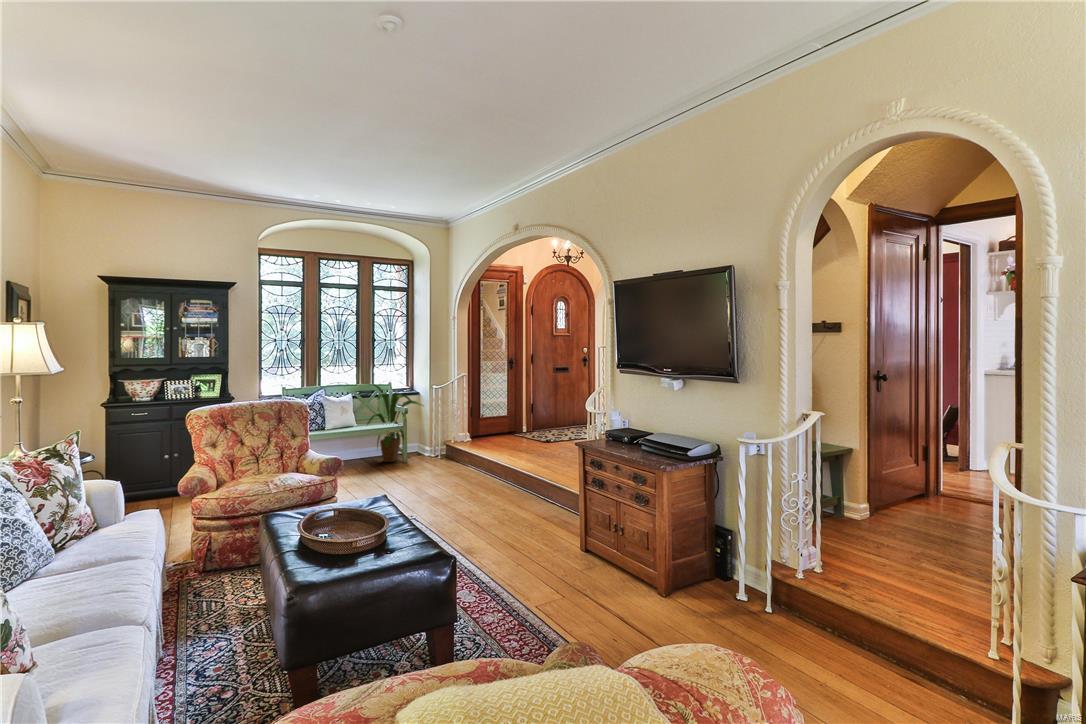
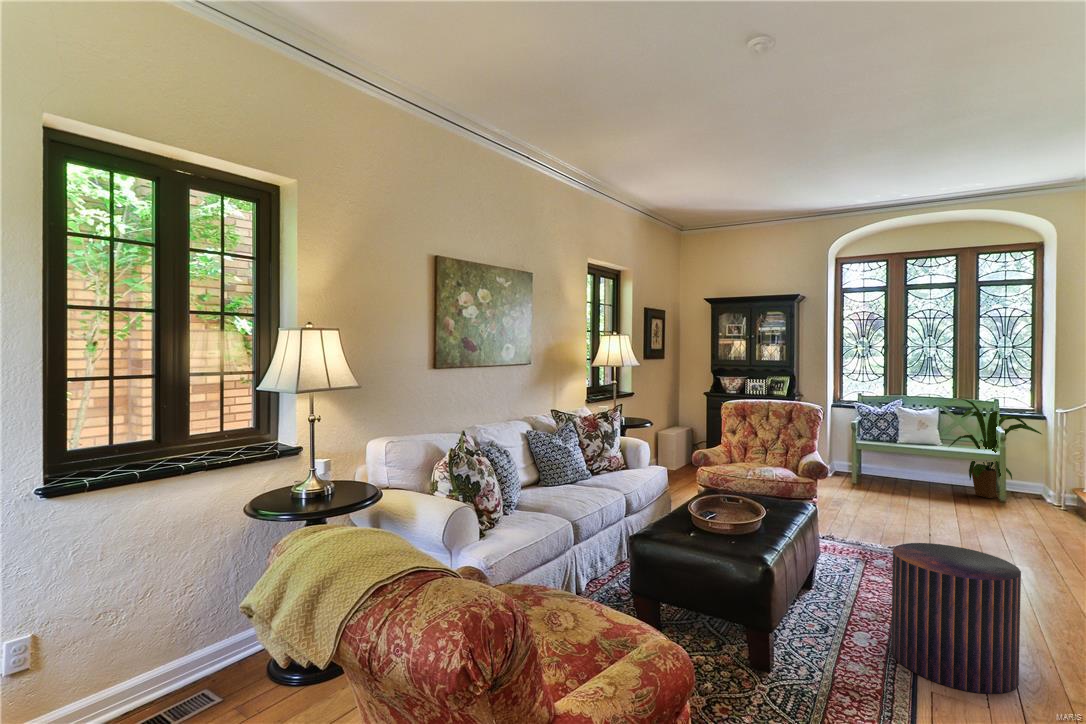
pouf: none [481,500,563,610] -> present [891,543,1021,694]

